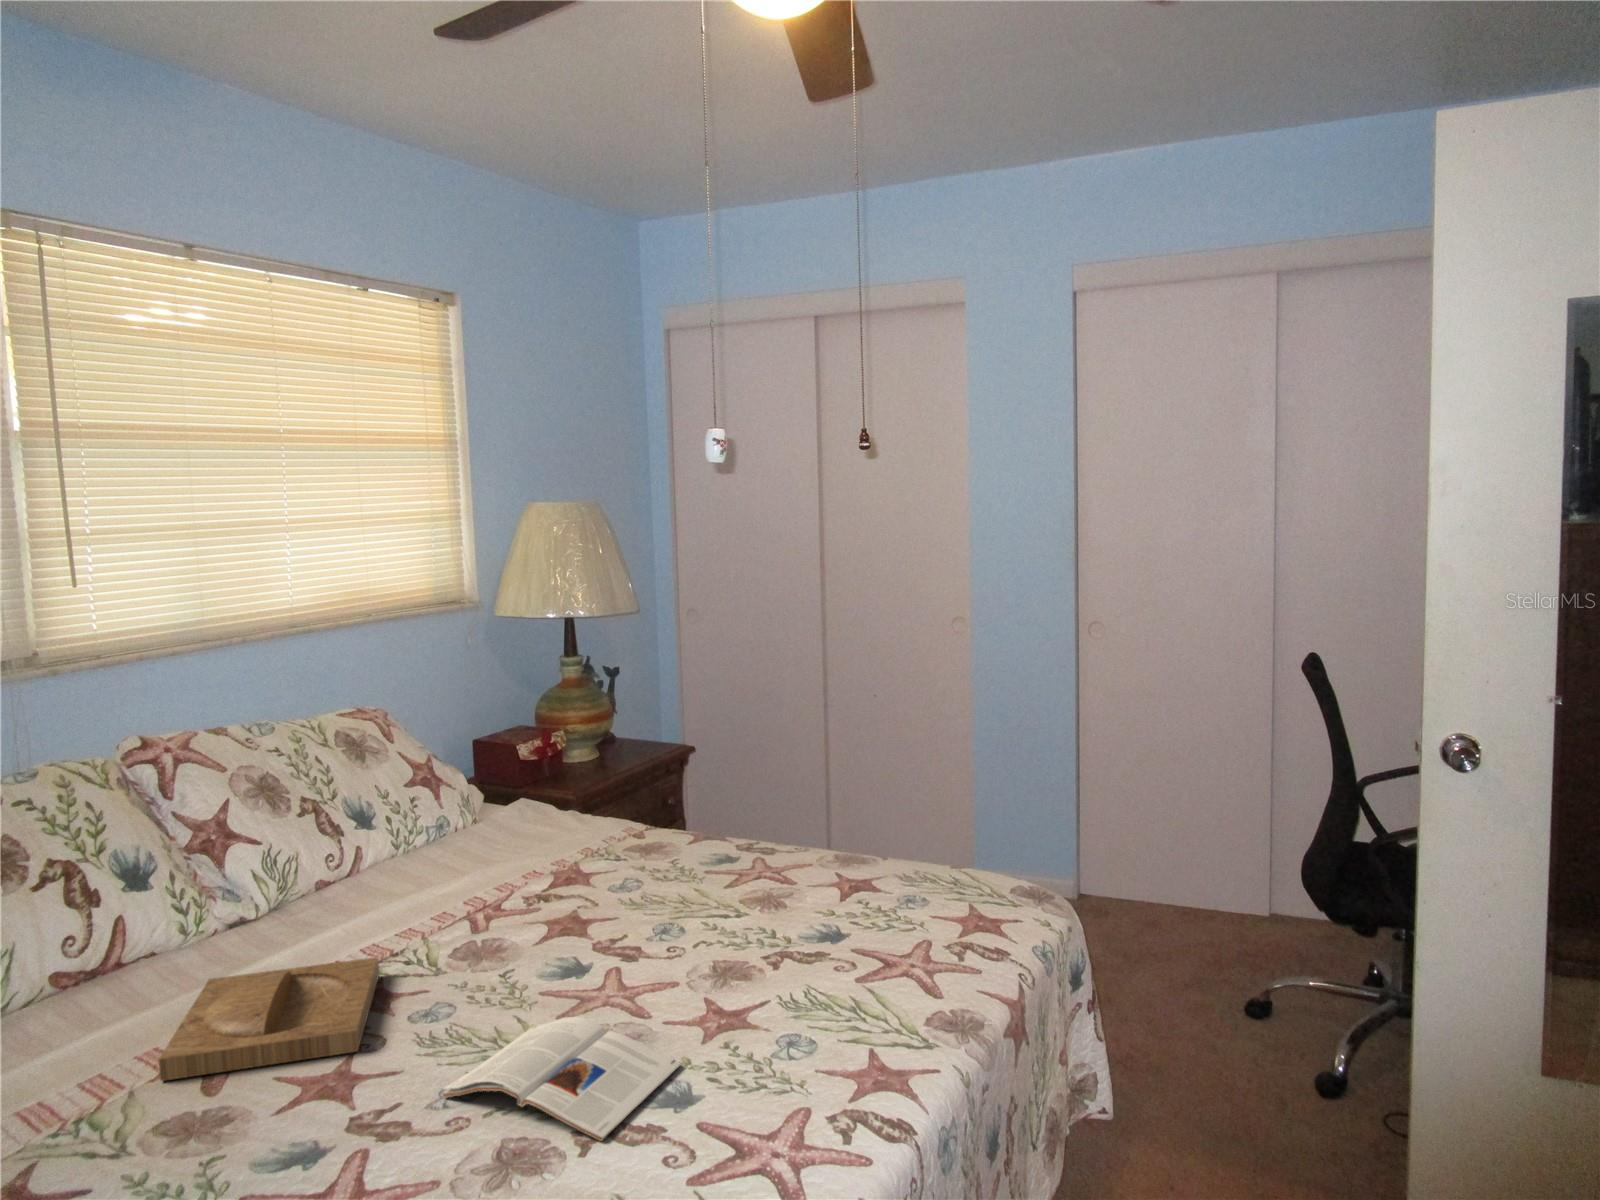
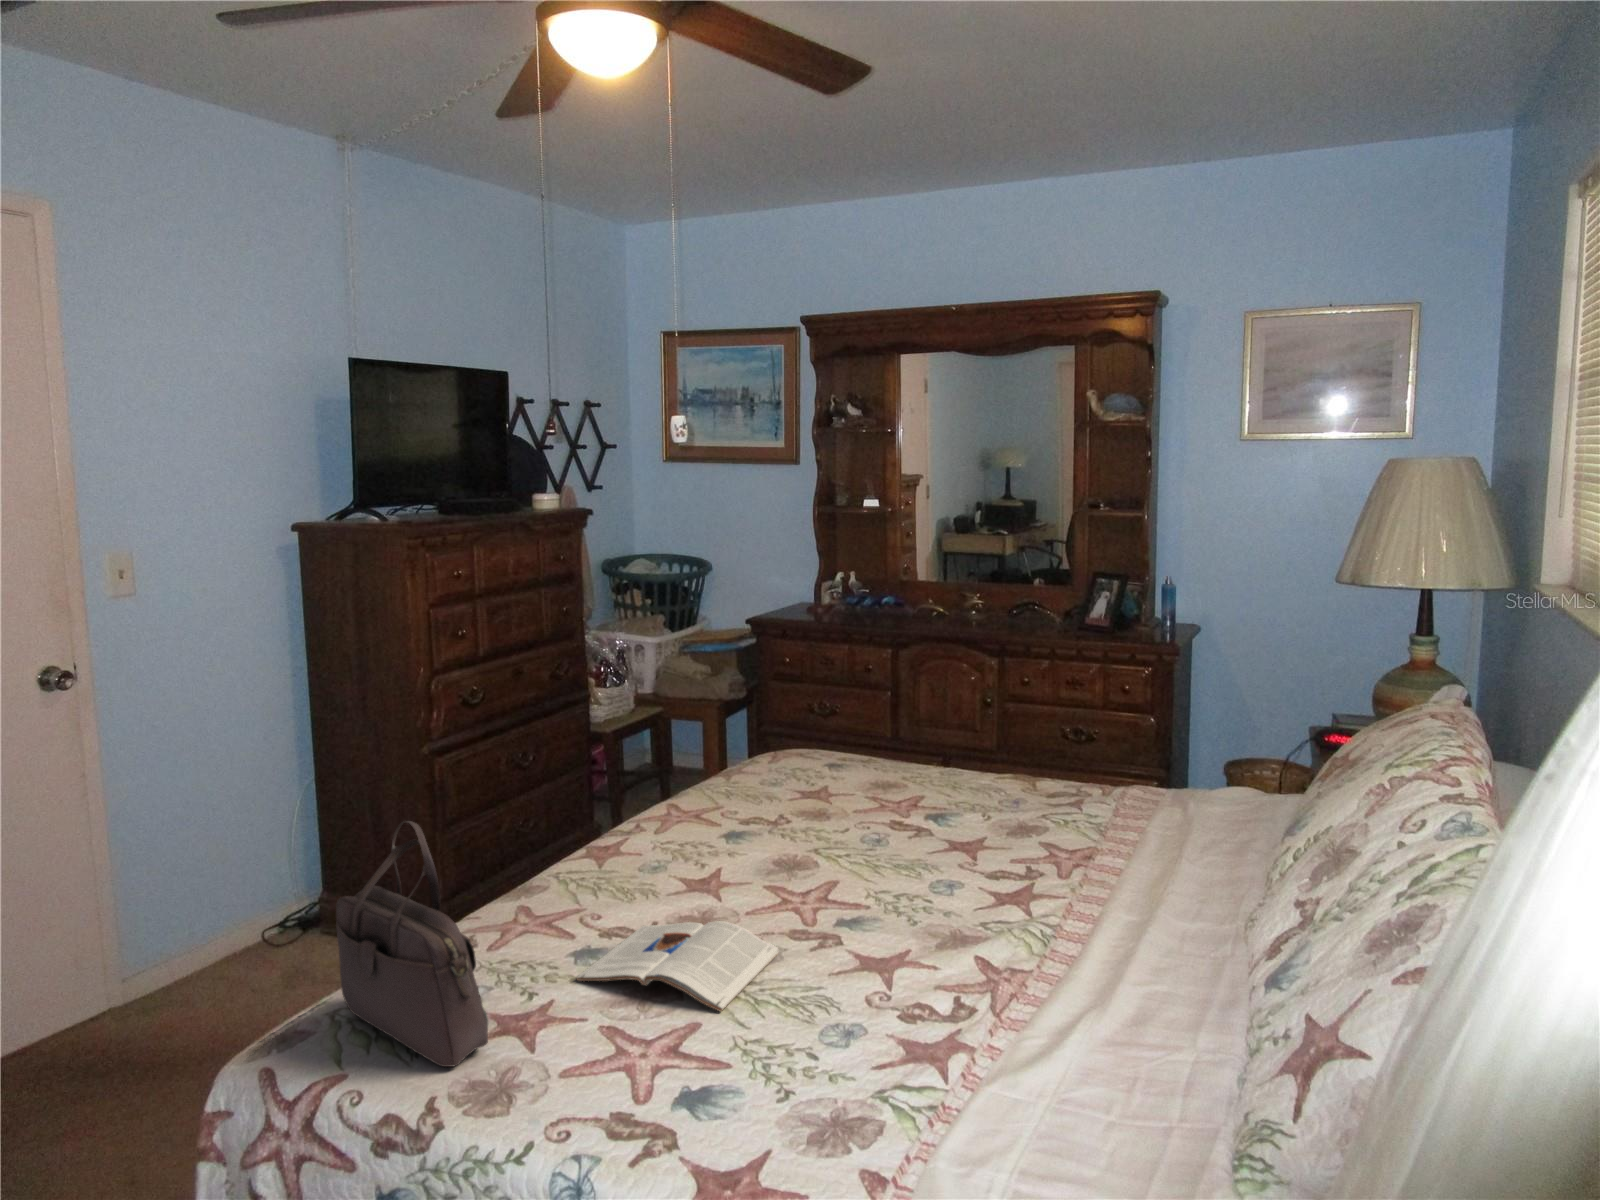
handbag: none [746,819,911,1047] -> present [336,821,488,1067]
tray: present [159,957,379,1081] -> none [886,944,1135,1088]

